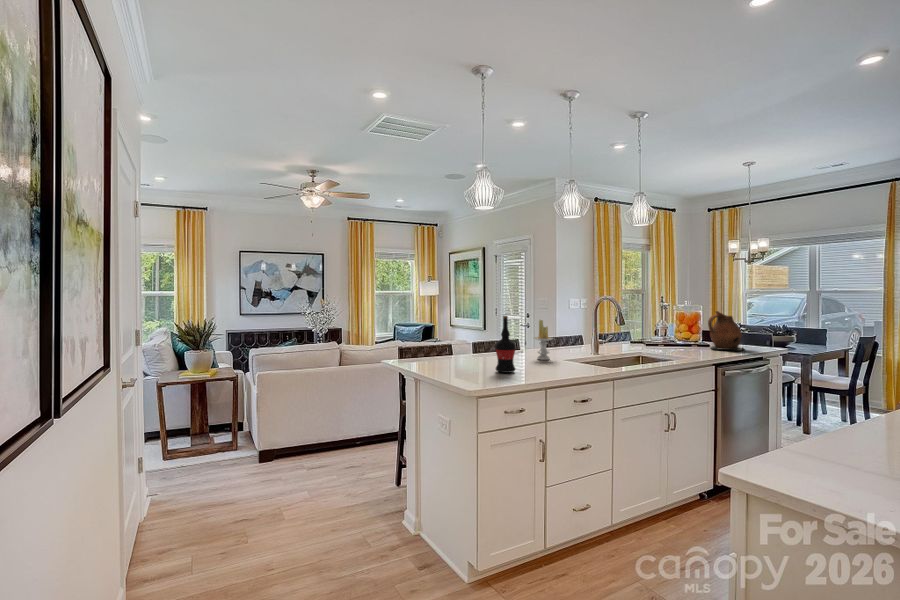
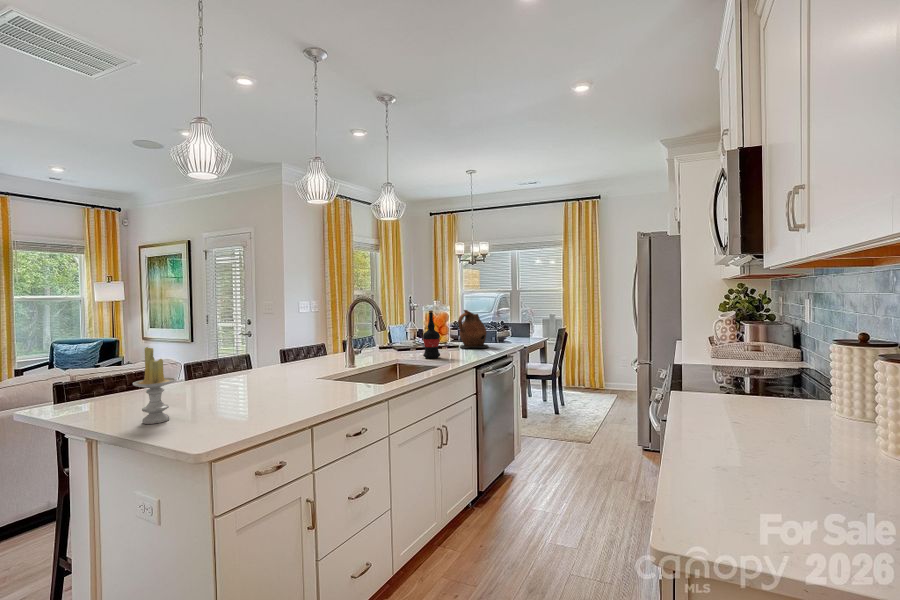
wine bottle: present [495,316,515,373] -> present [423,310,440,358]
candle: present [534,320,553,360] -> present [133,347,176,424]

